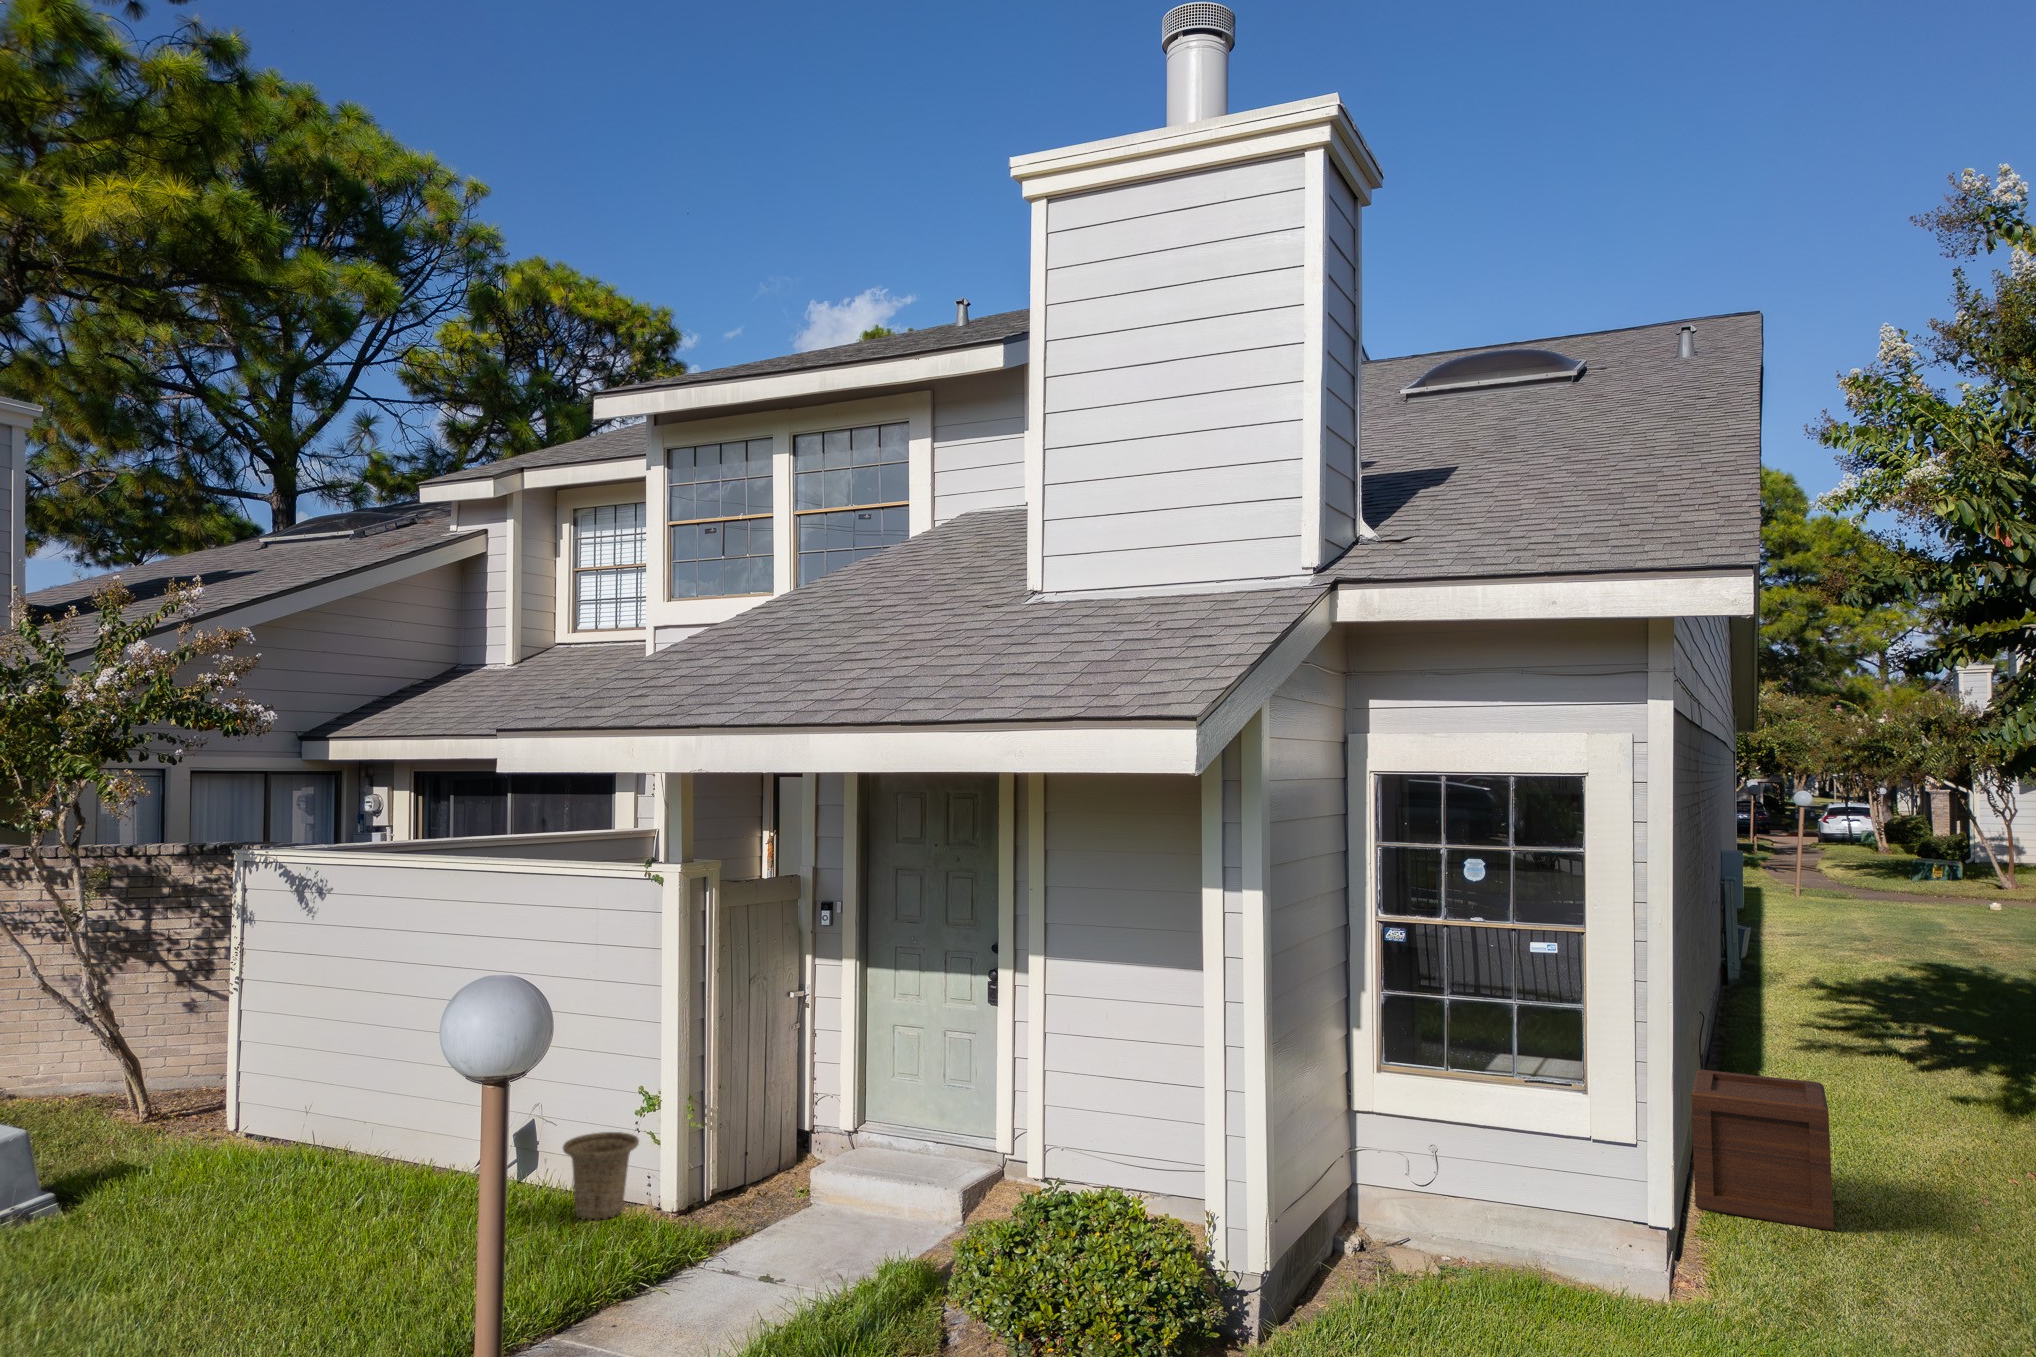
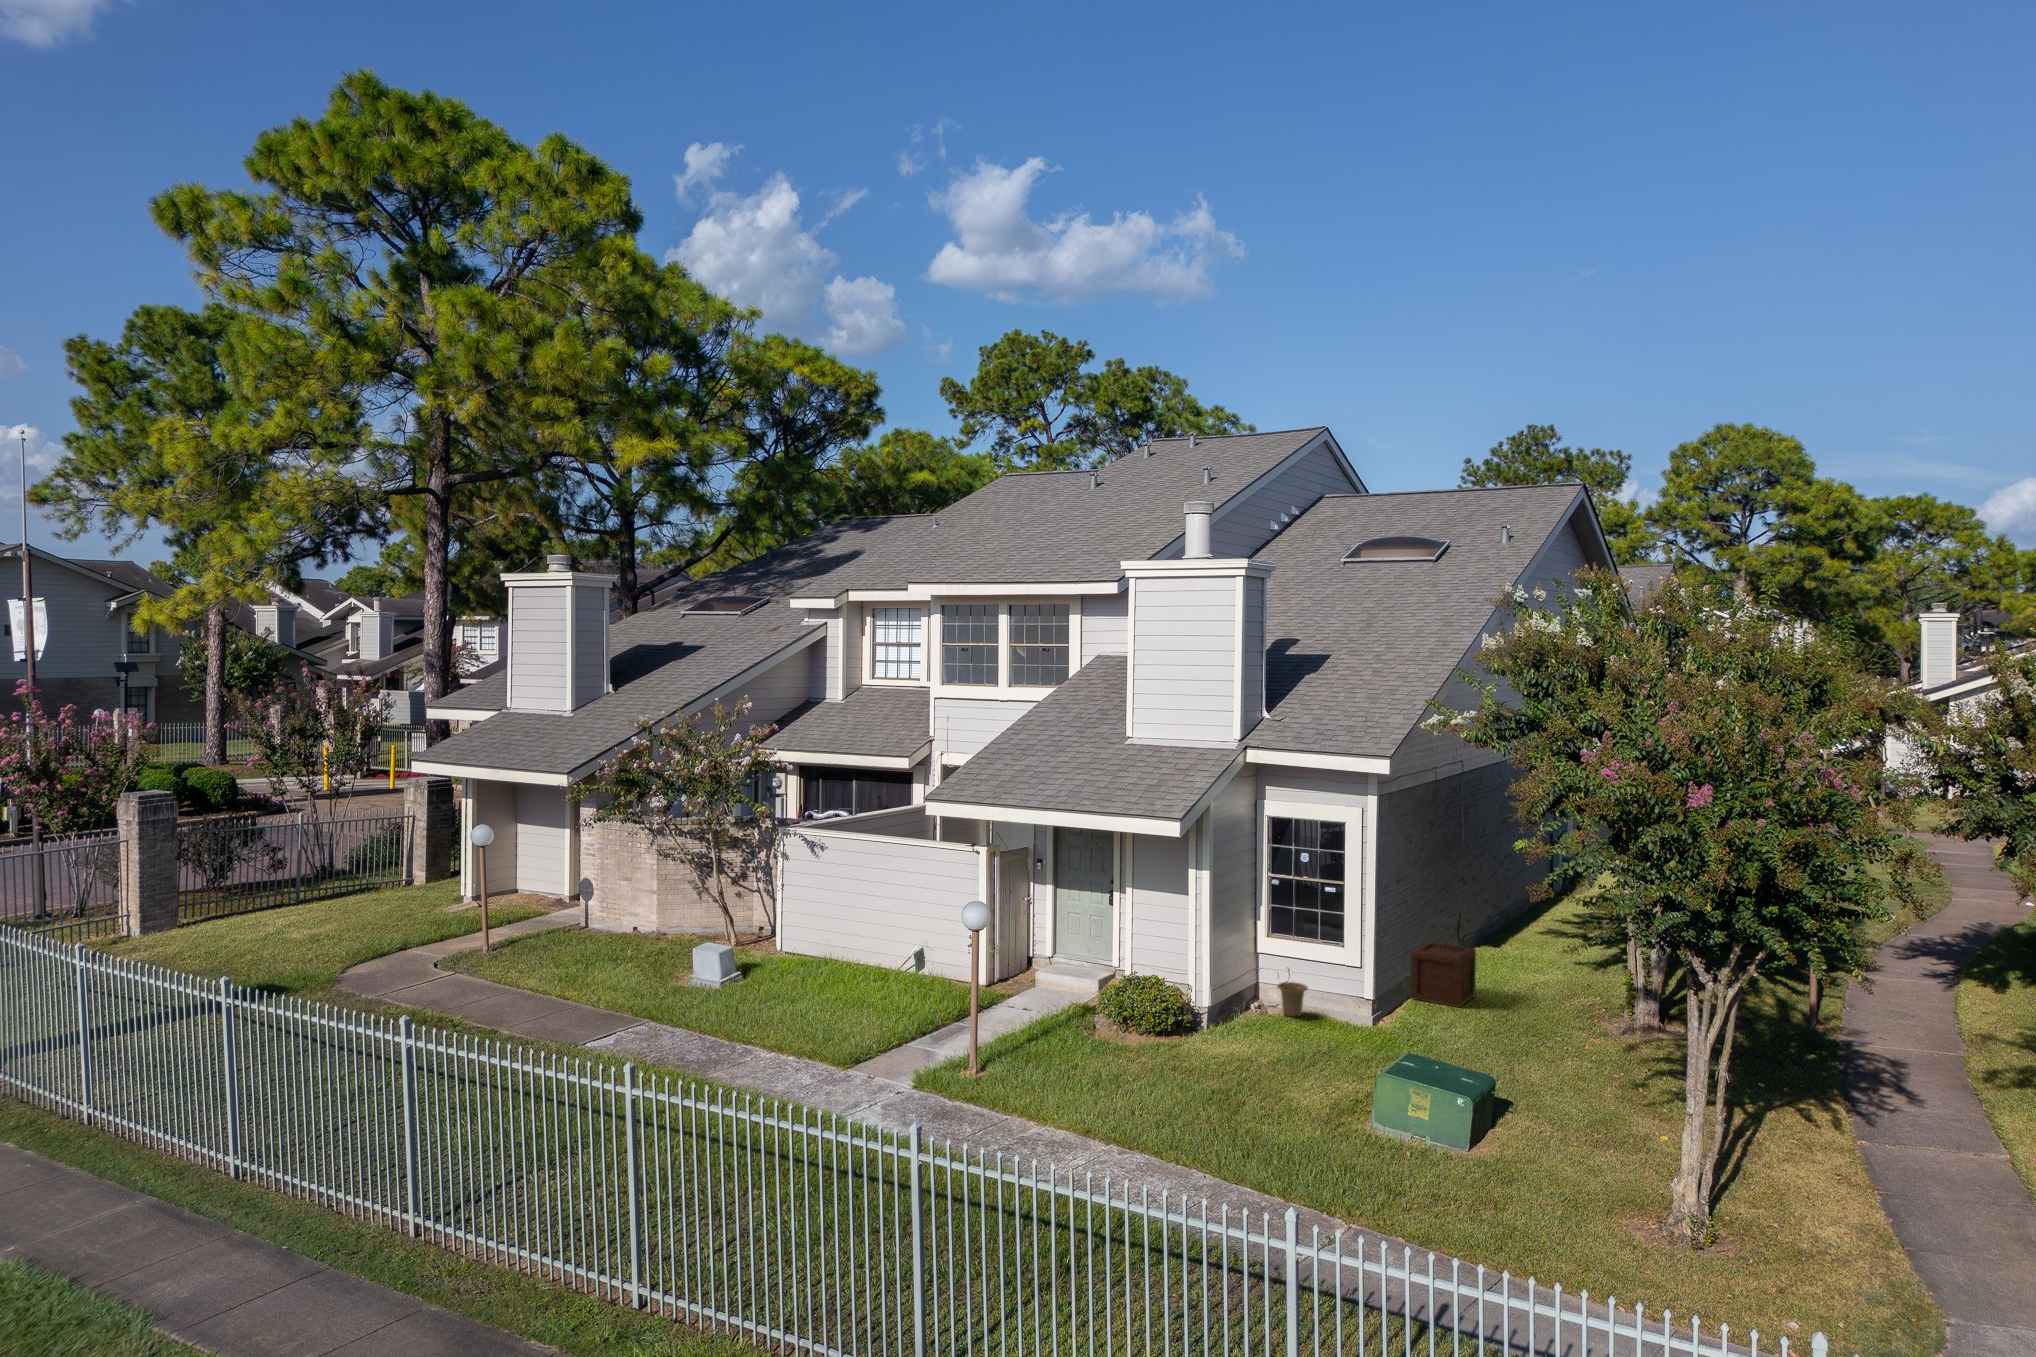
basket: present [563,1132,639,1221] -> present [1278,982,1308,1017]

